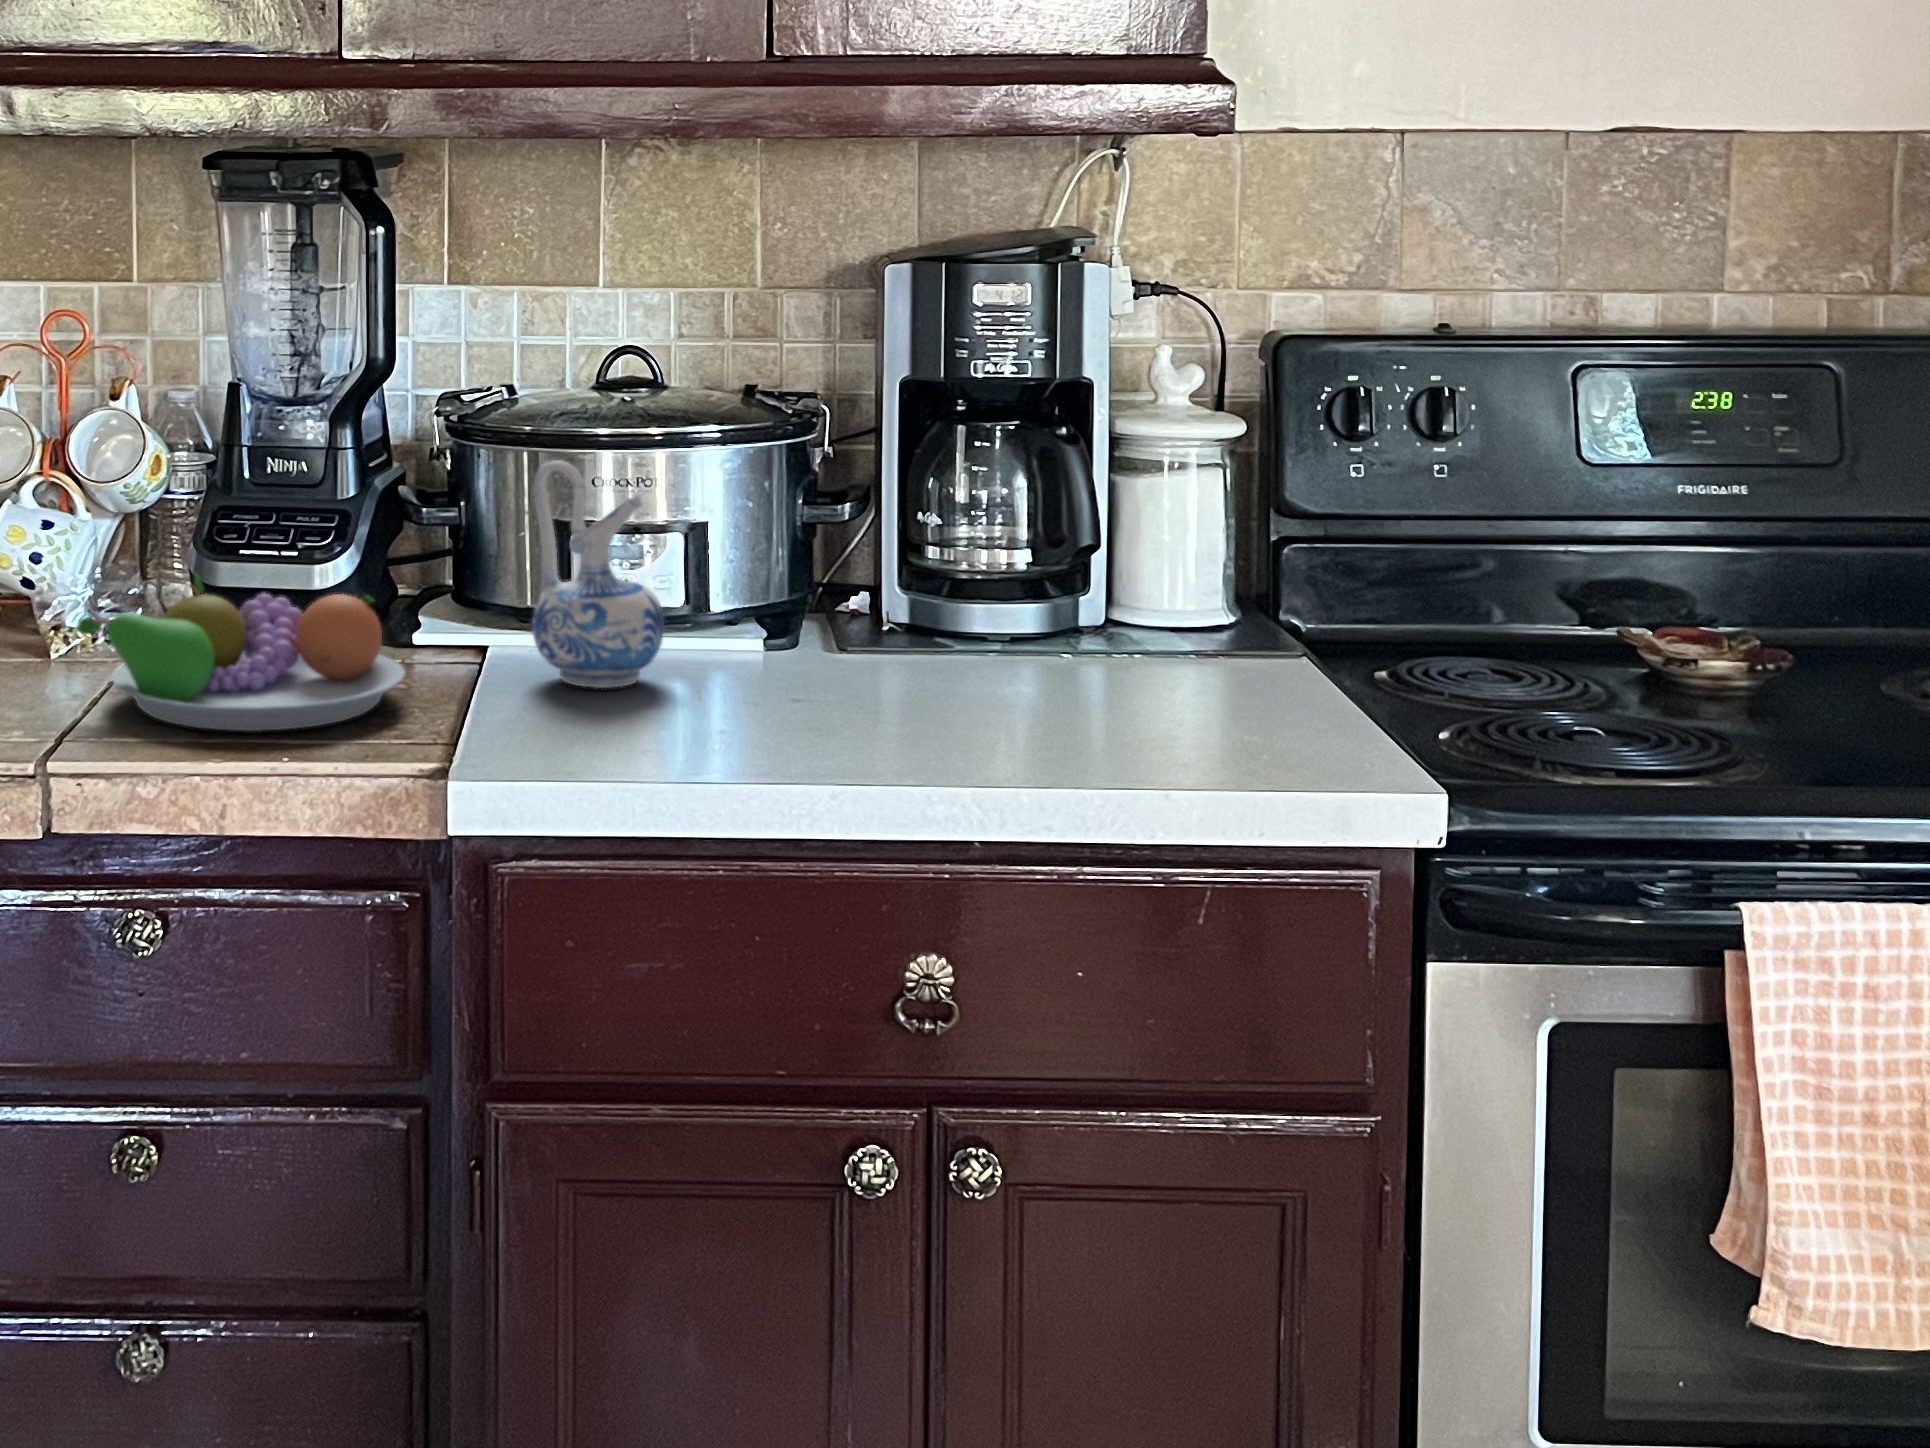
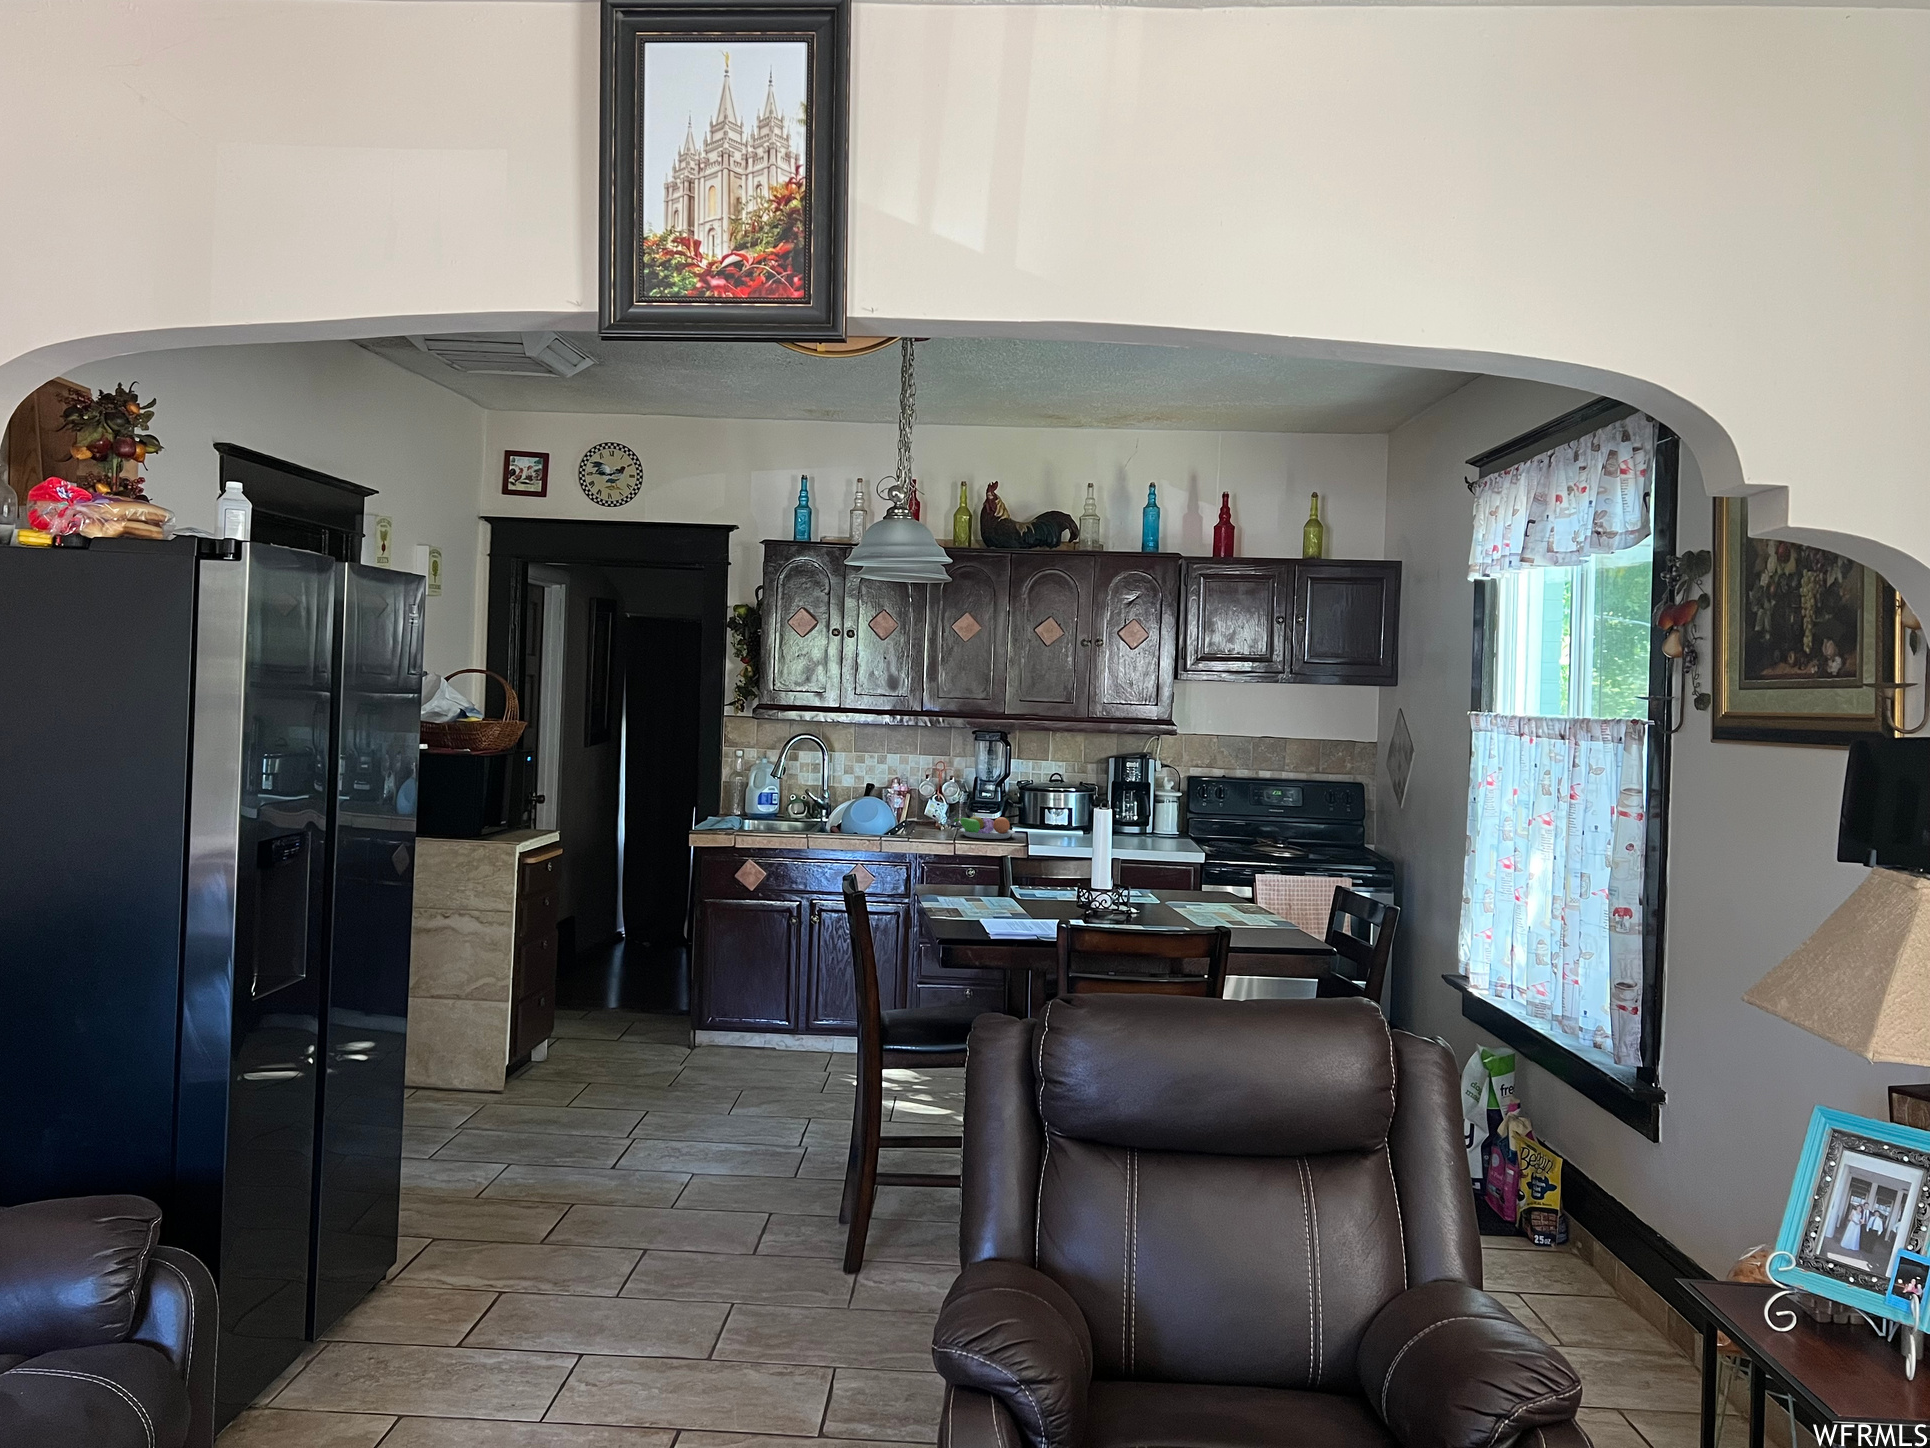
ceramic pitcher: present [532,460,664,688] -> none [1038,794,1063,837]

